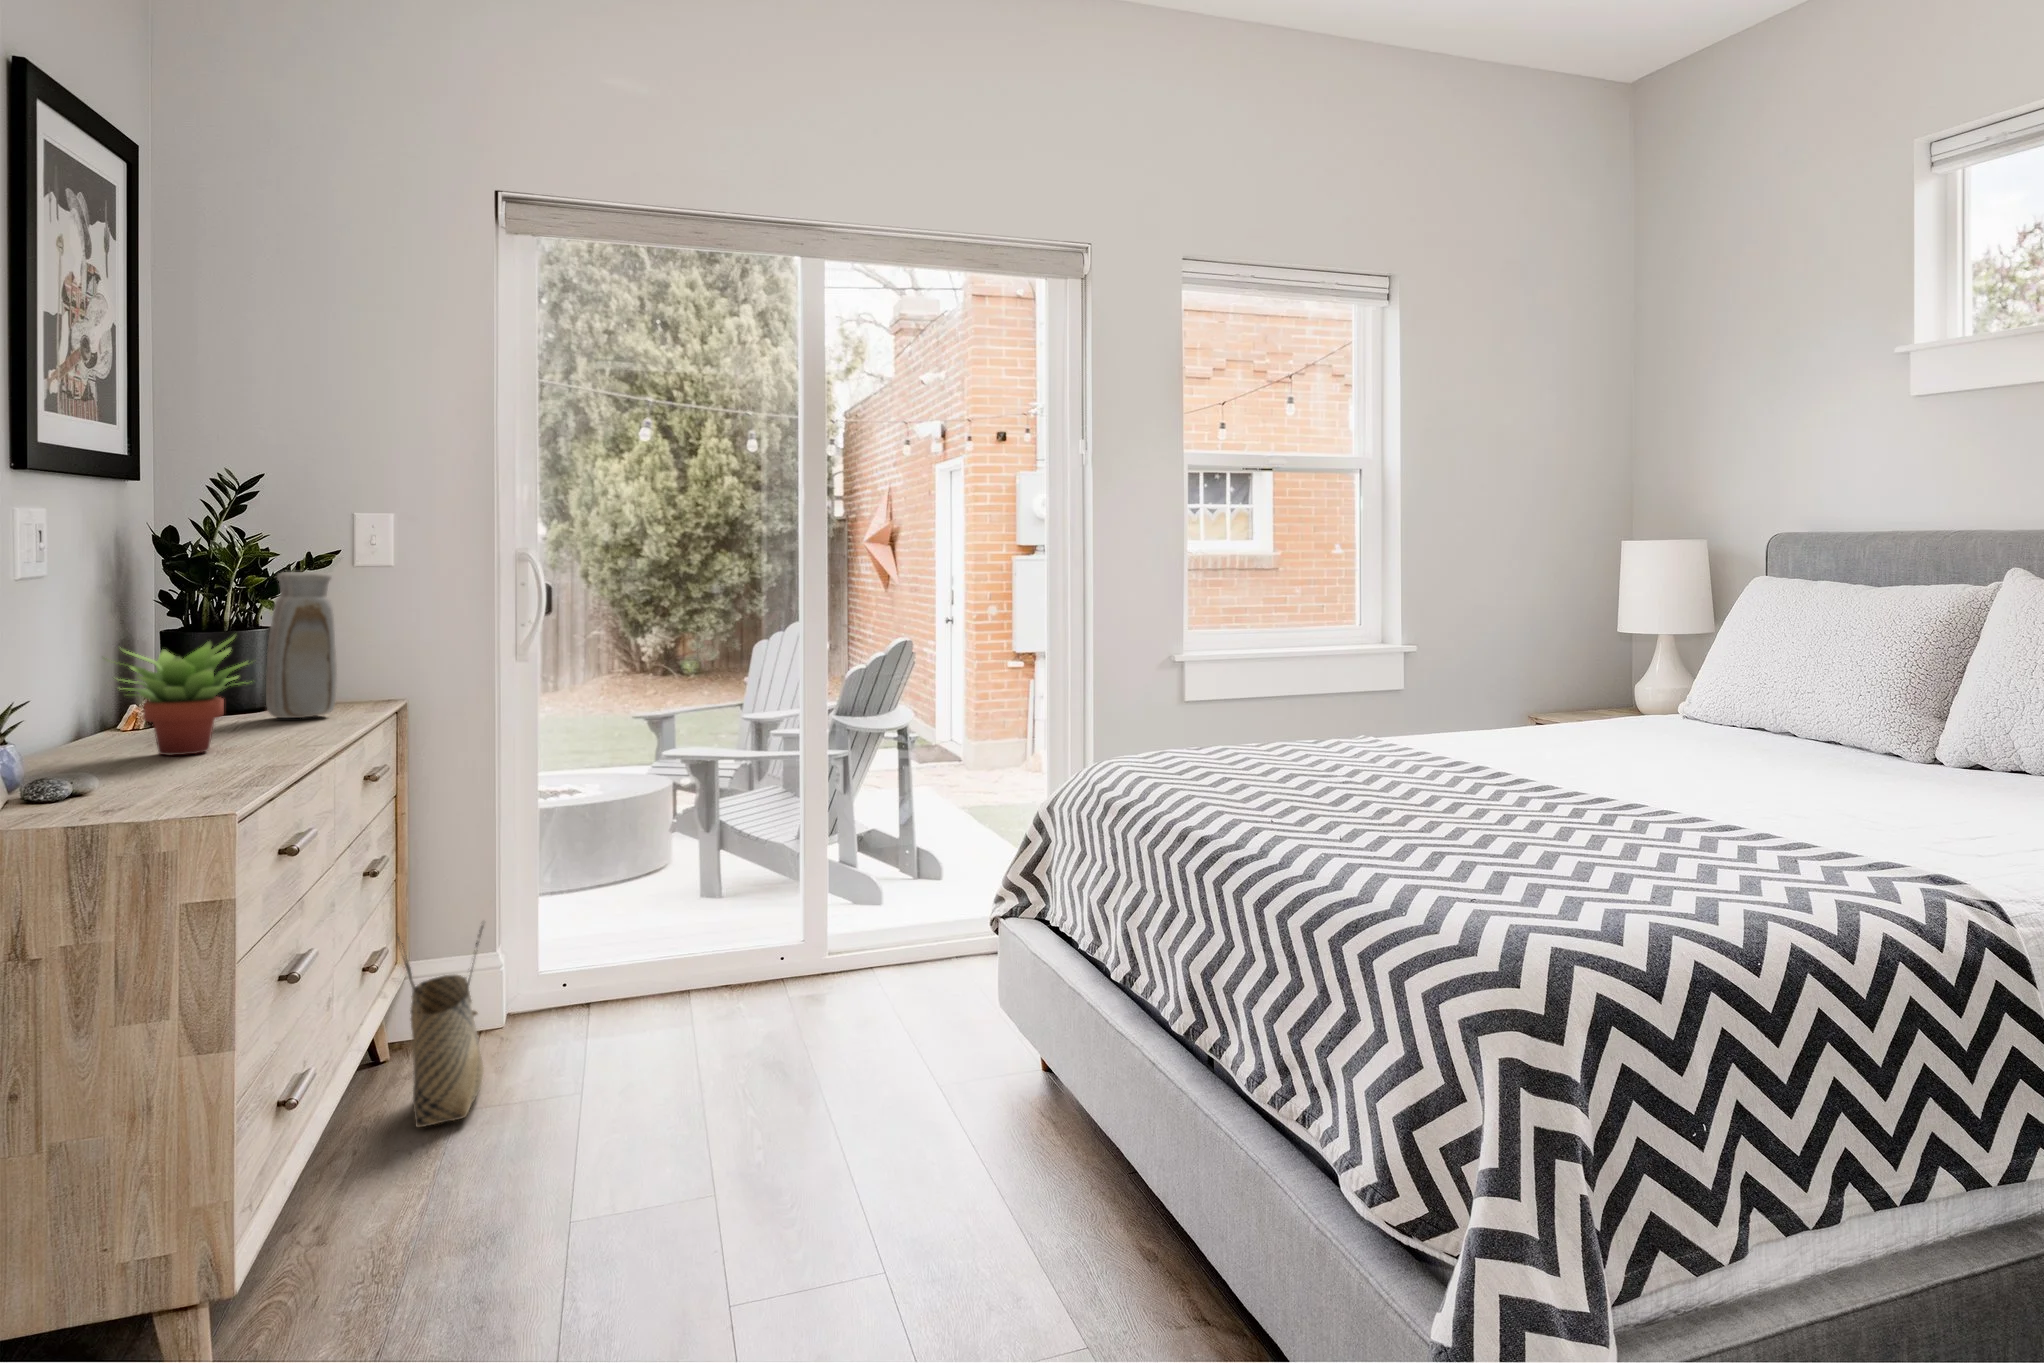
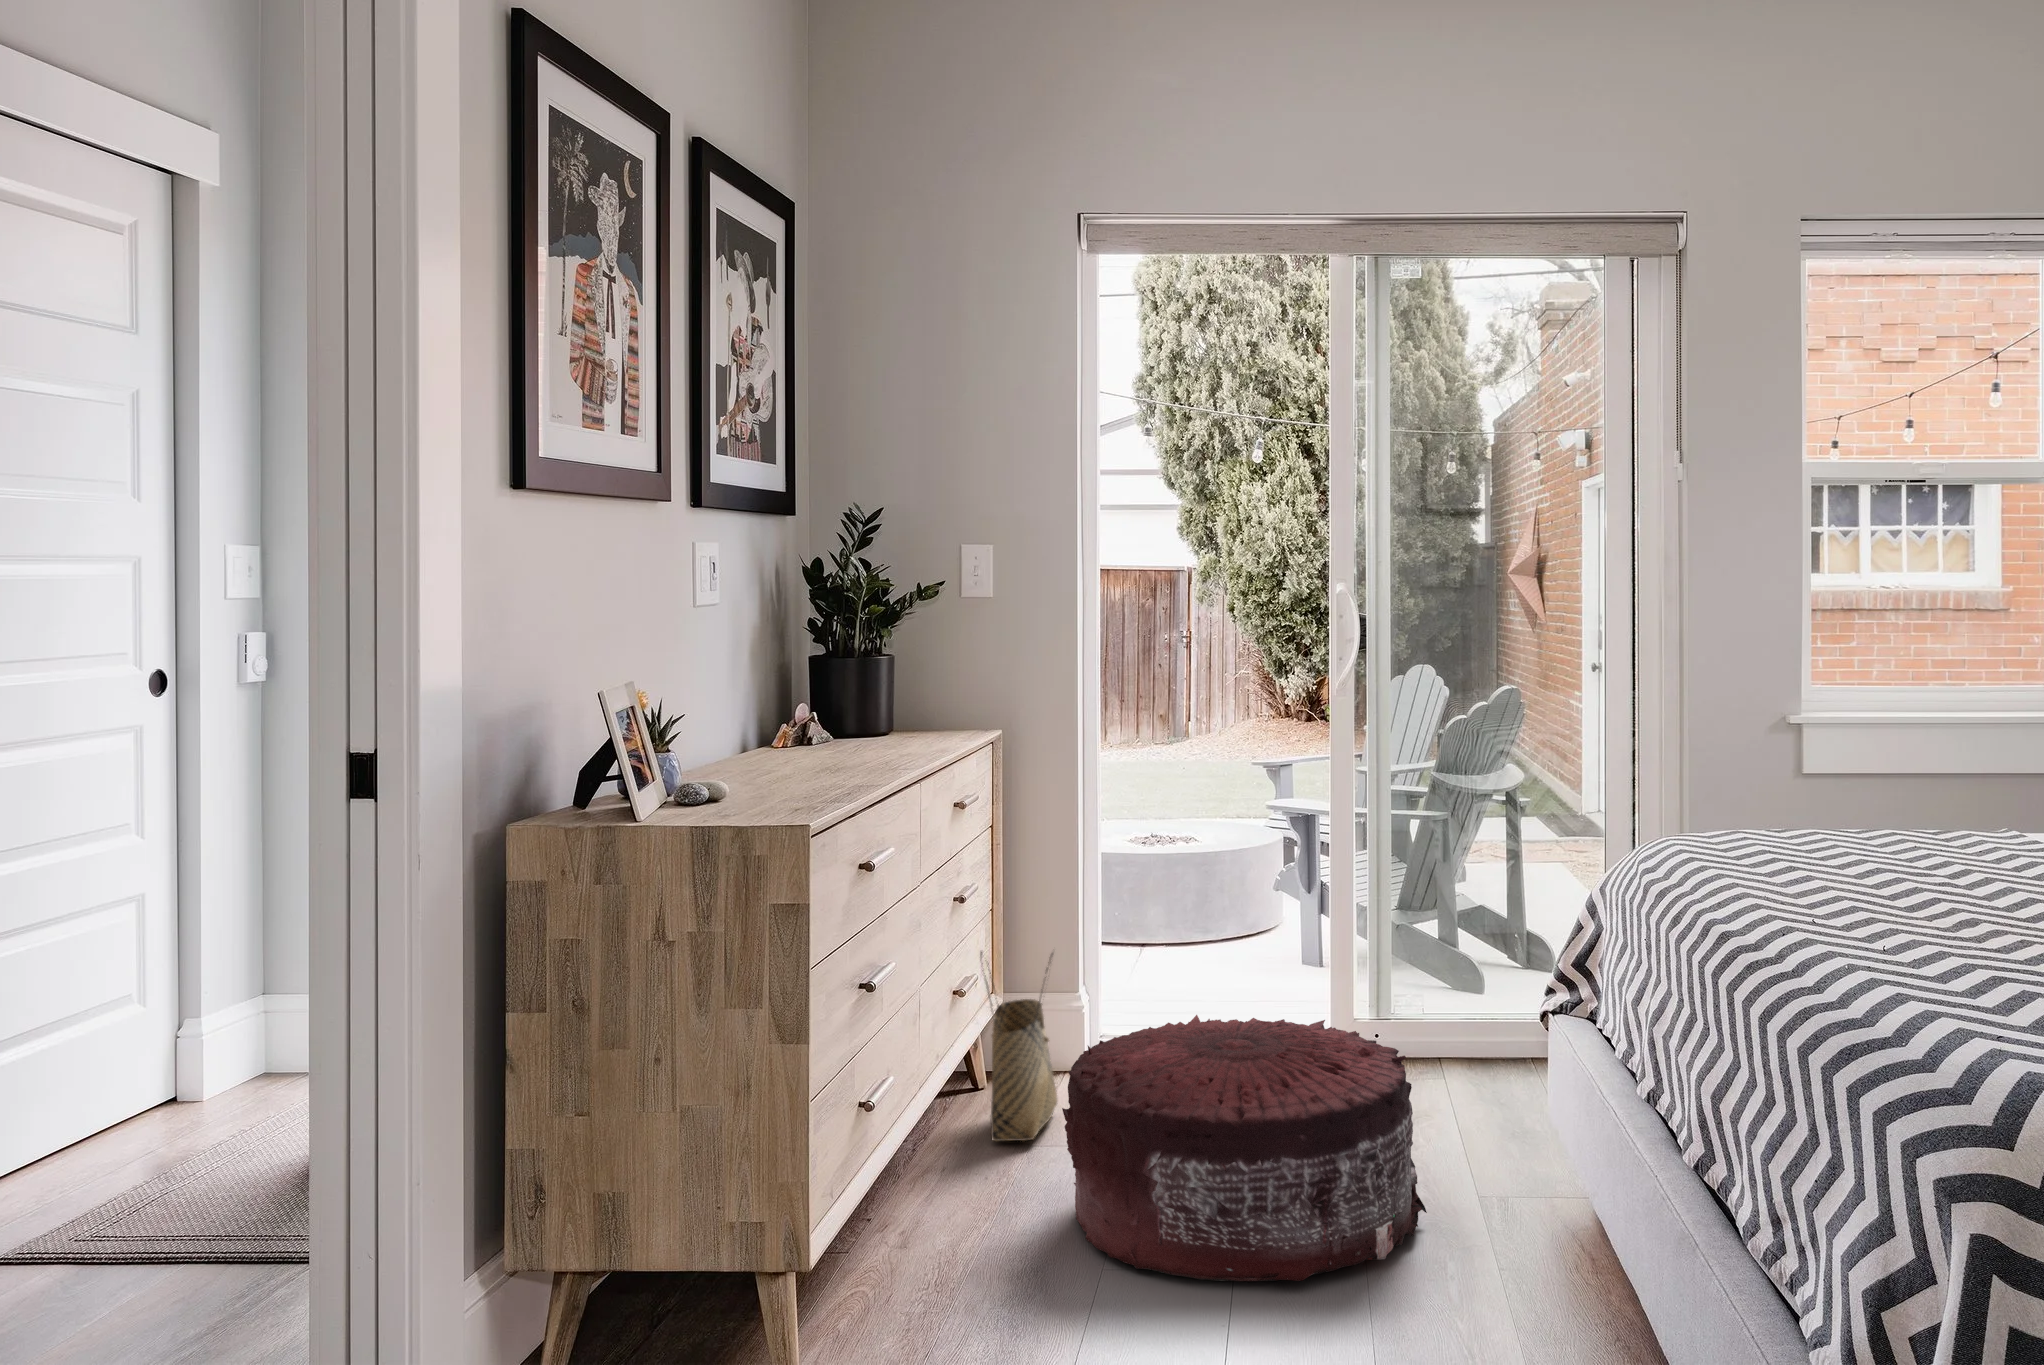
vase: present [266,572,337,718] -> none [882,598,937,735]
succulent plant: present [105,635,248,755] -> none [745,654,859,761]
pouf: none [522,952,887,1229] -> present [1062,1015,1427,1281]

